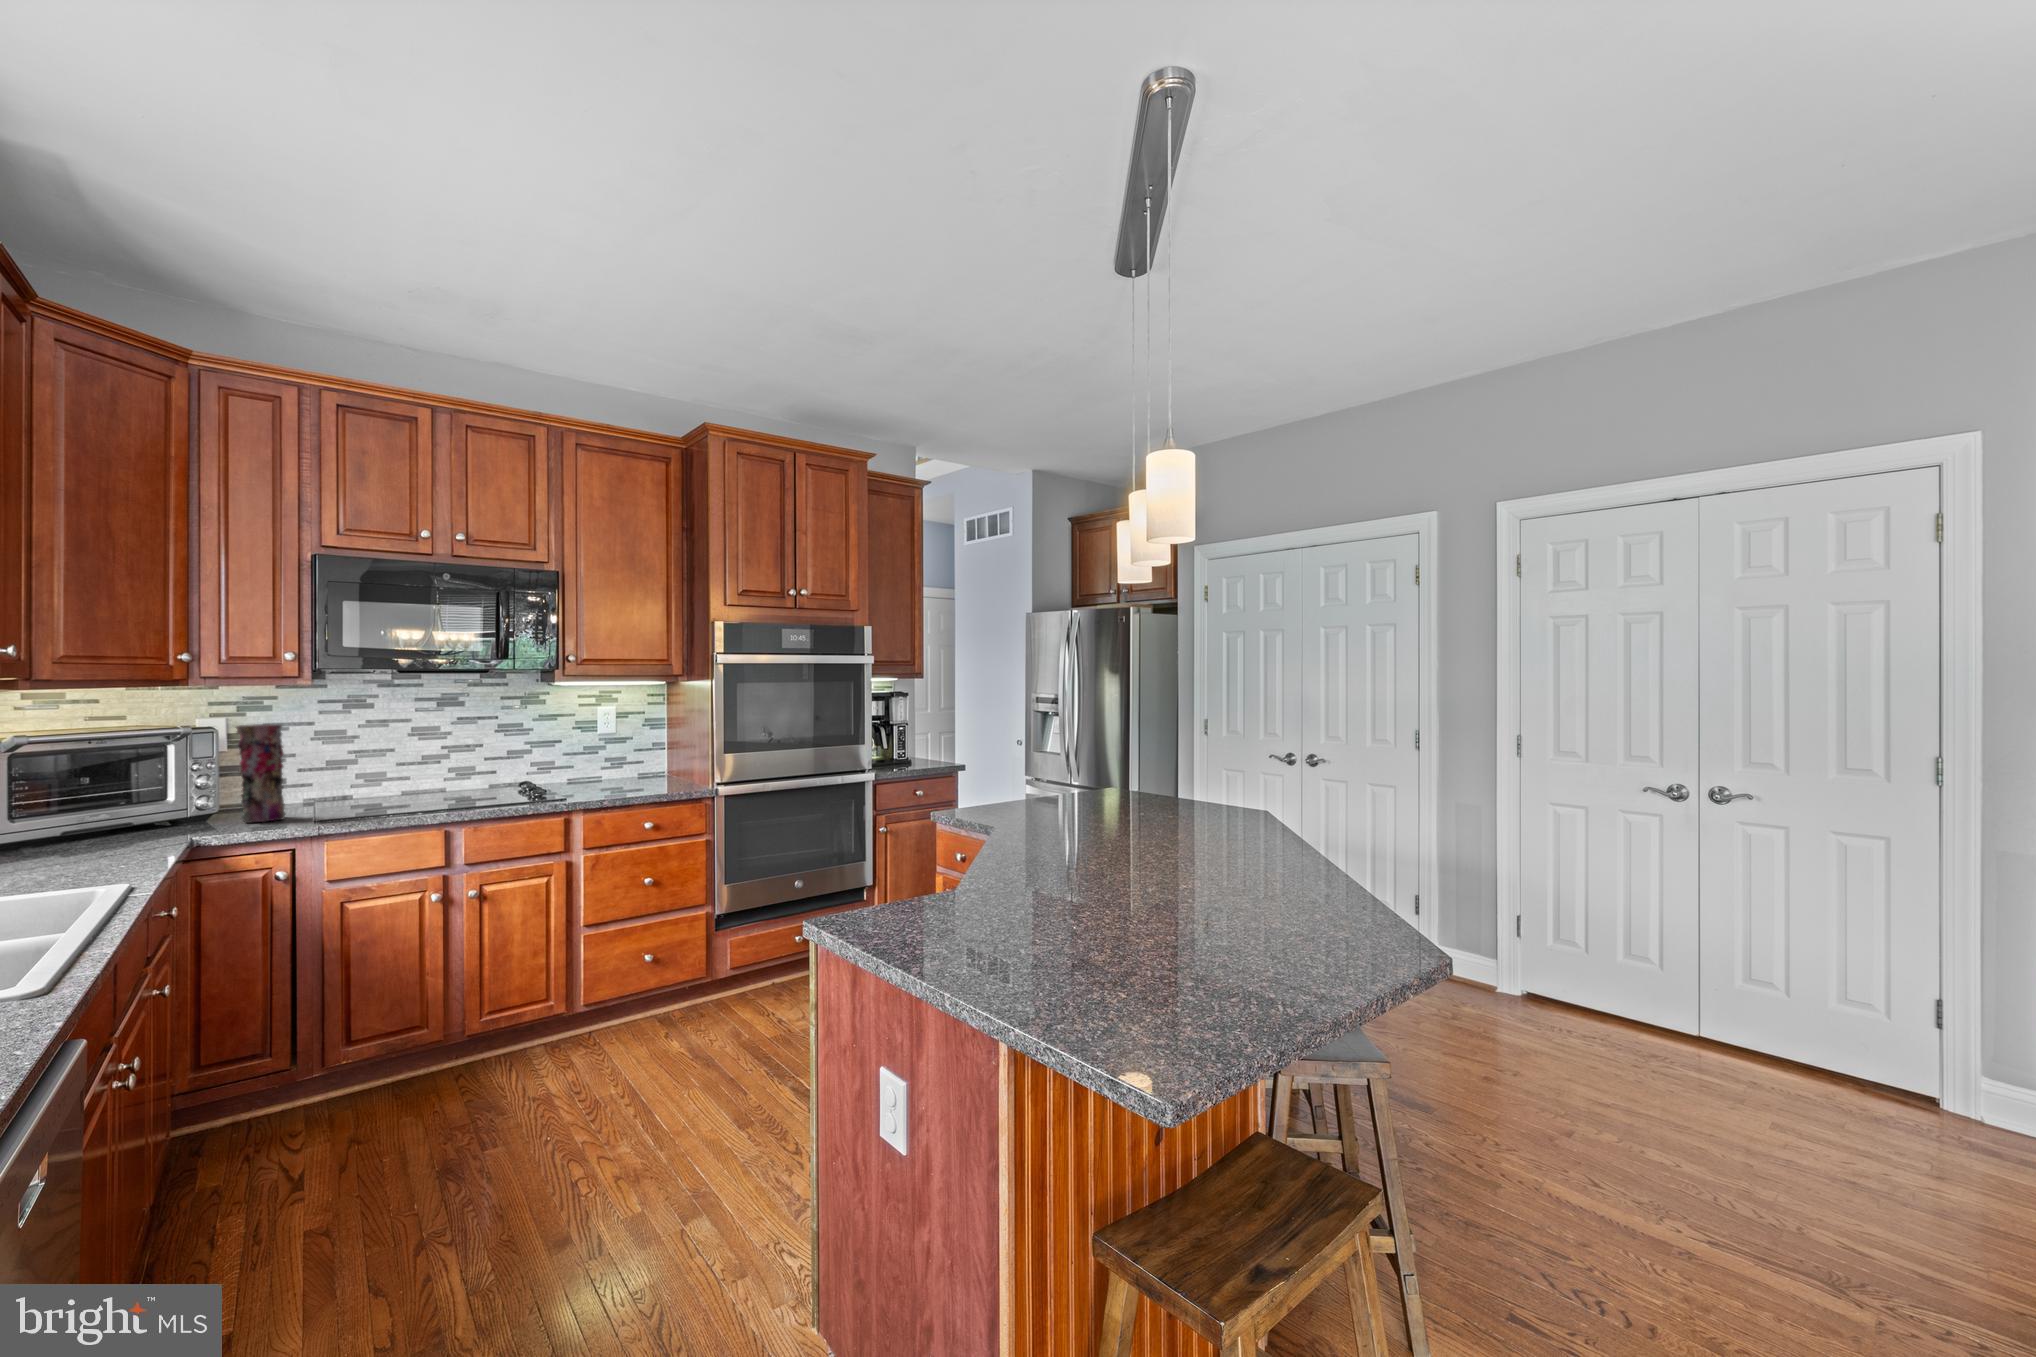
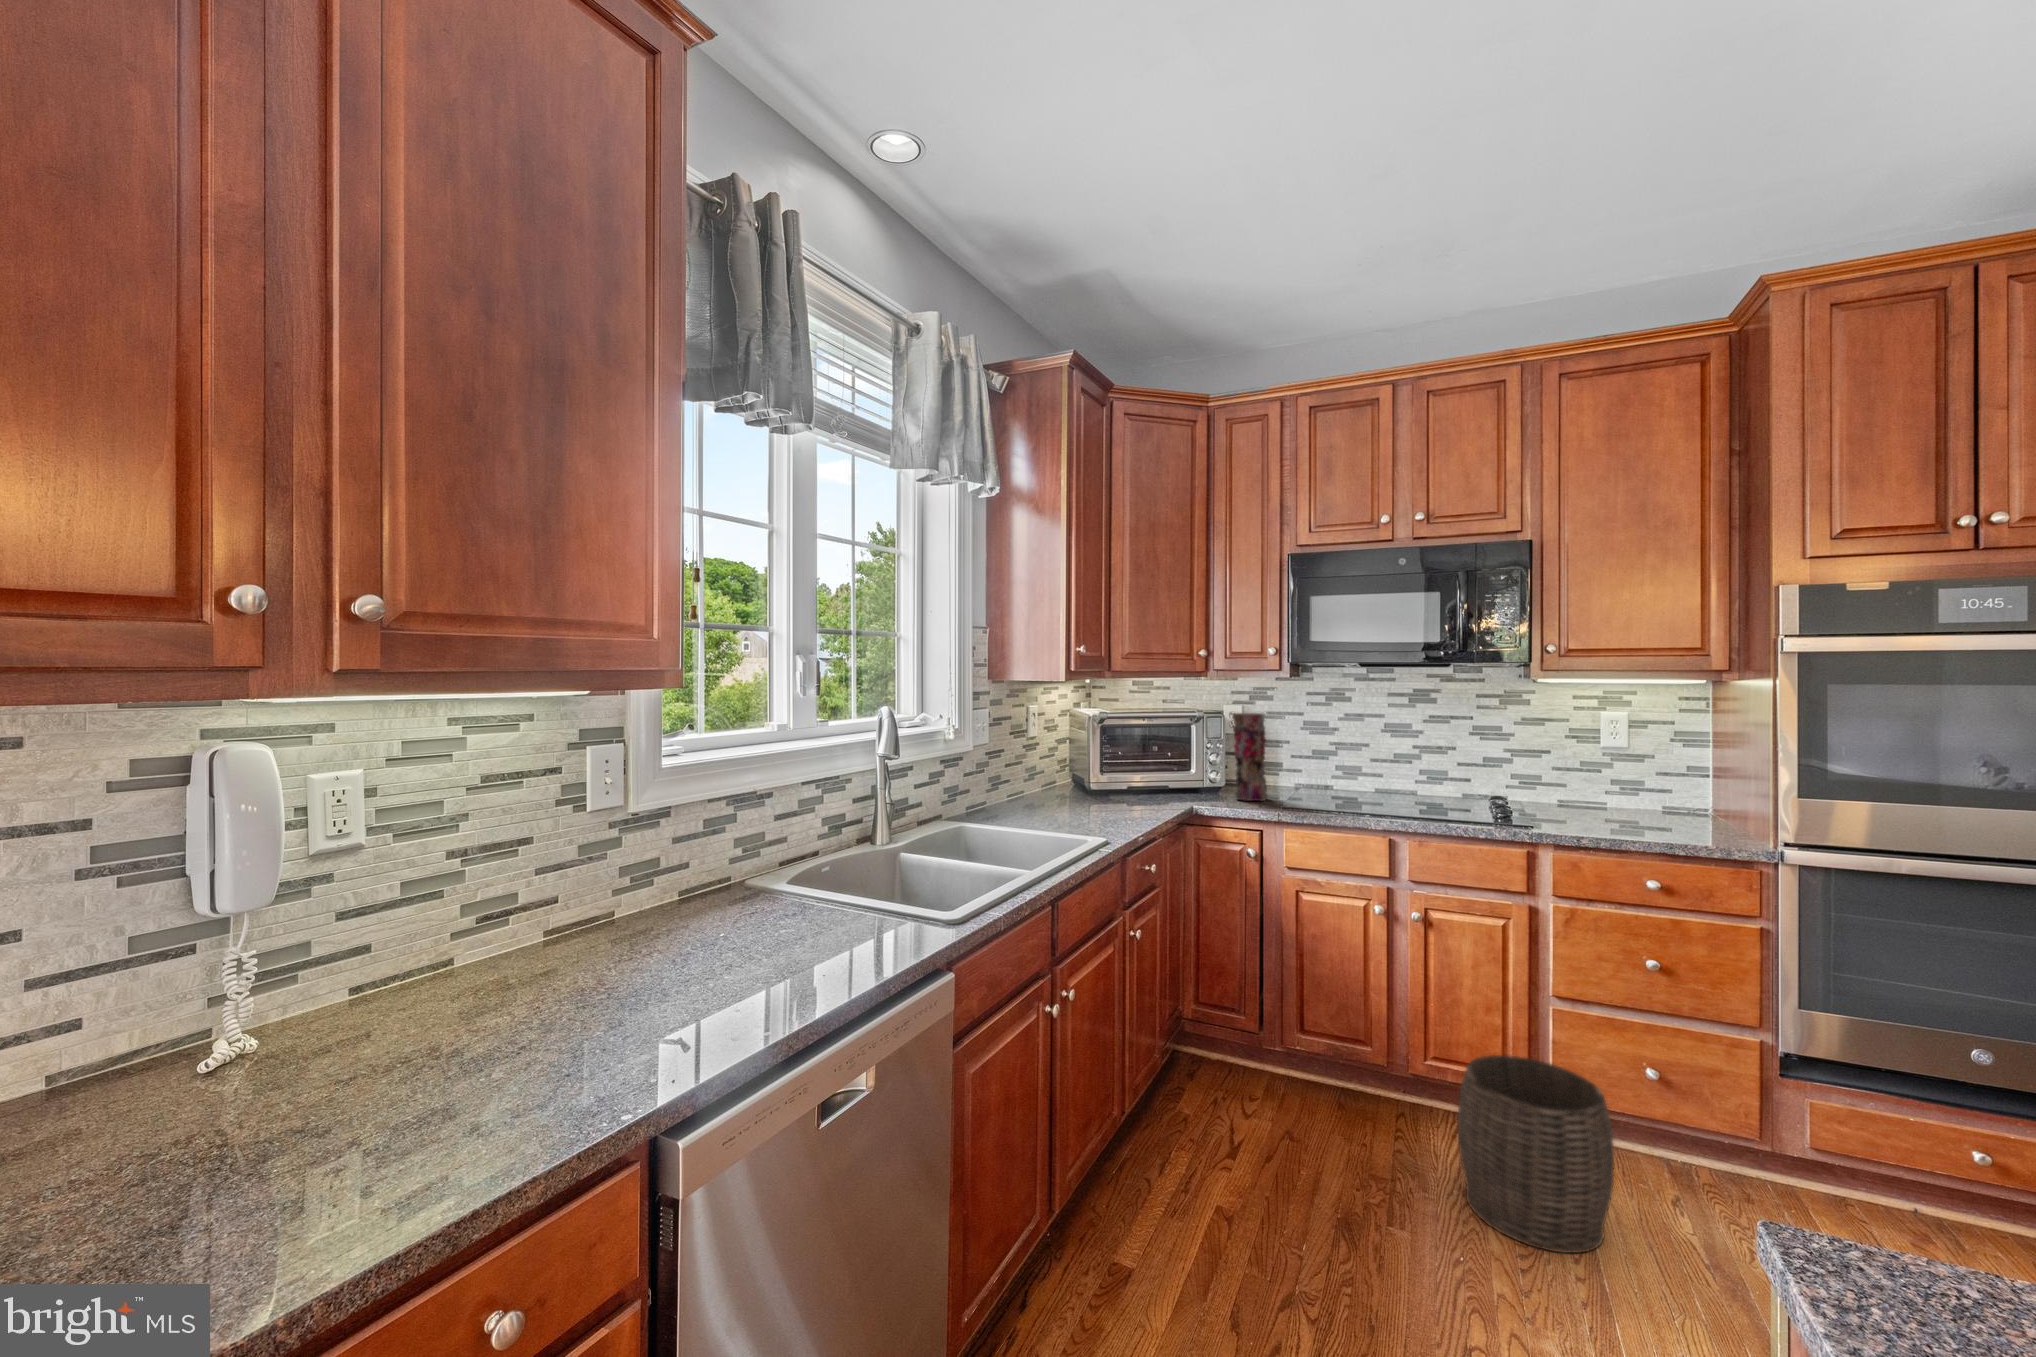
woven basket: none [531,972,641,1108] -> present [1458,1055,1614,1253]

